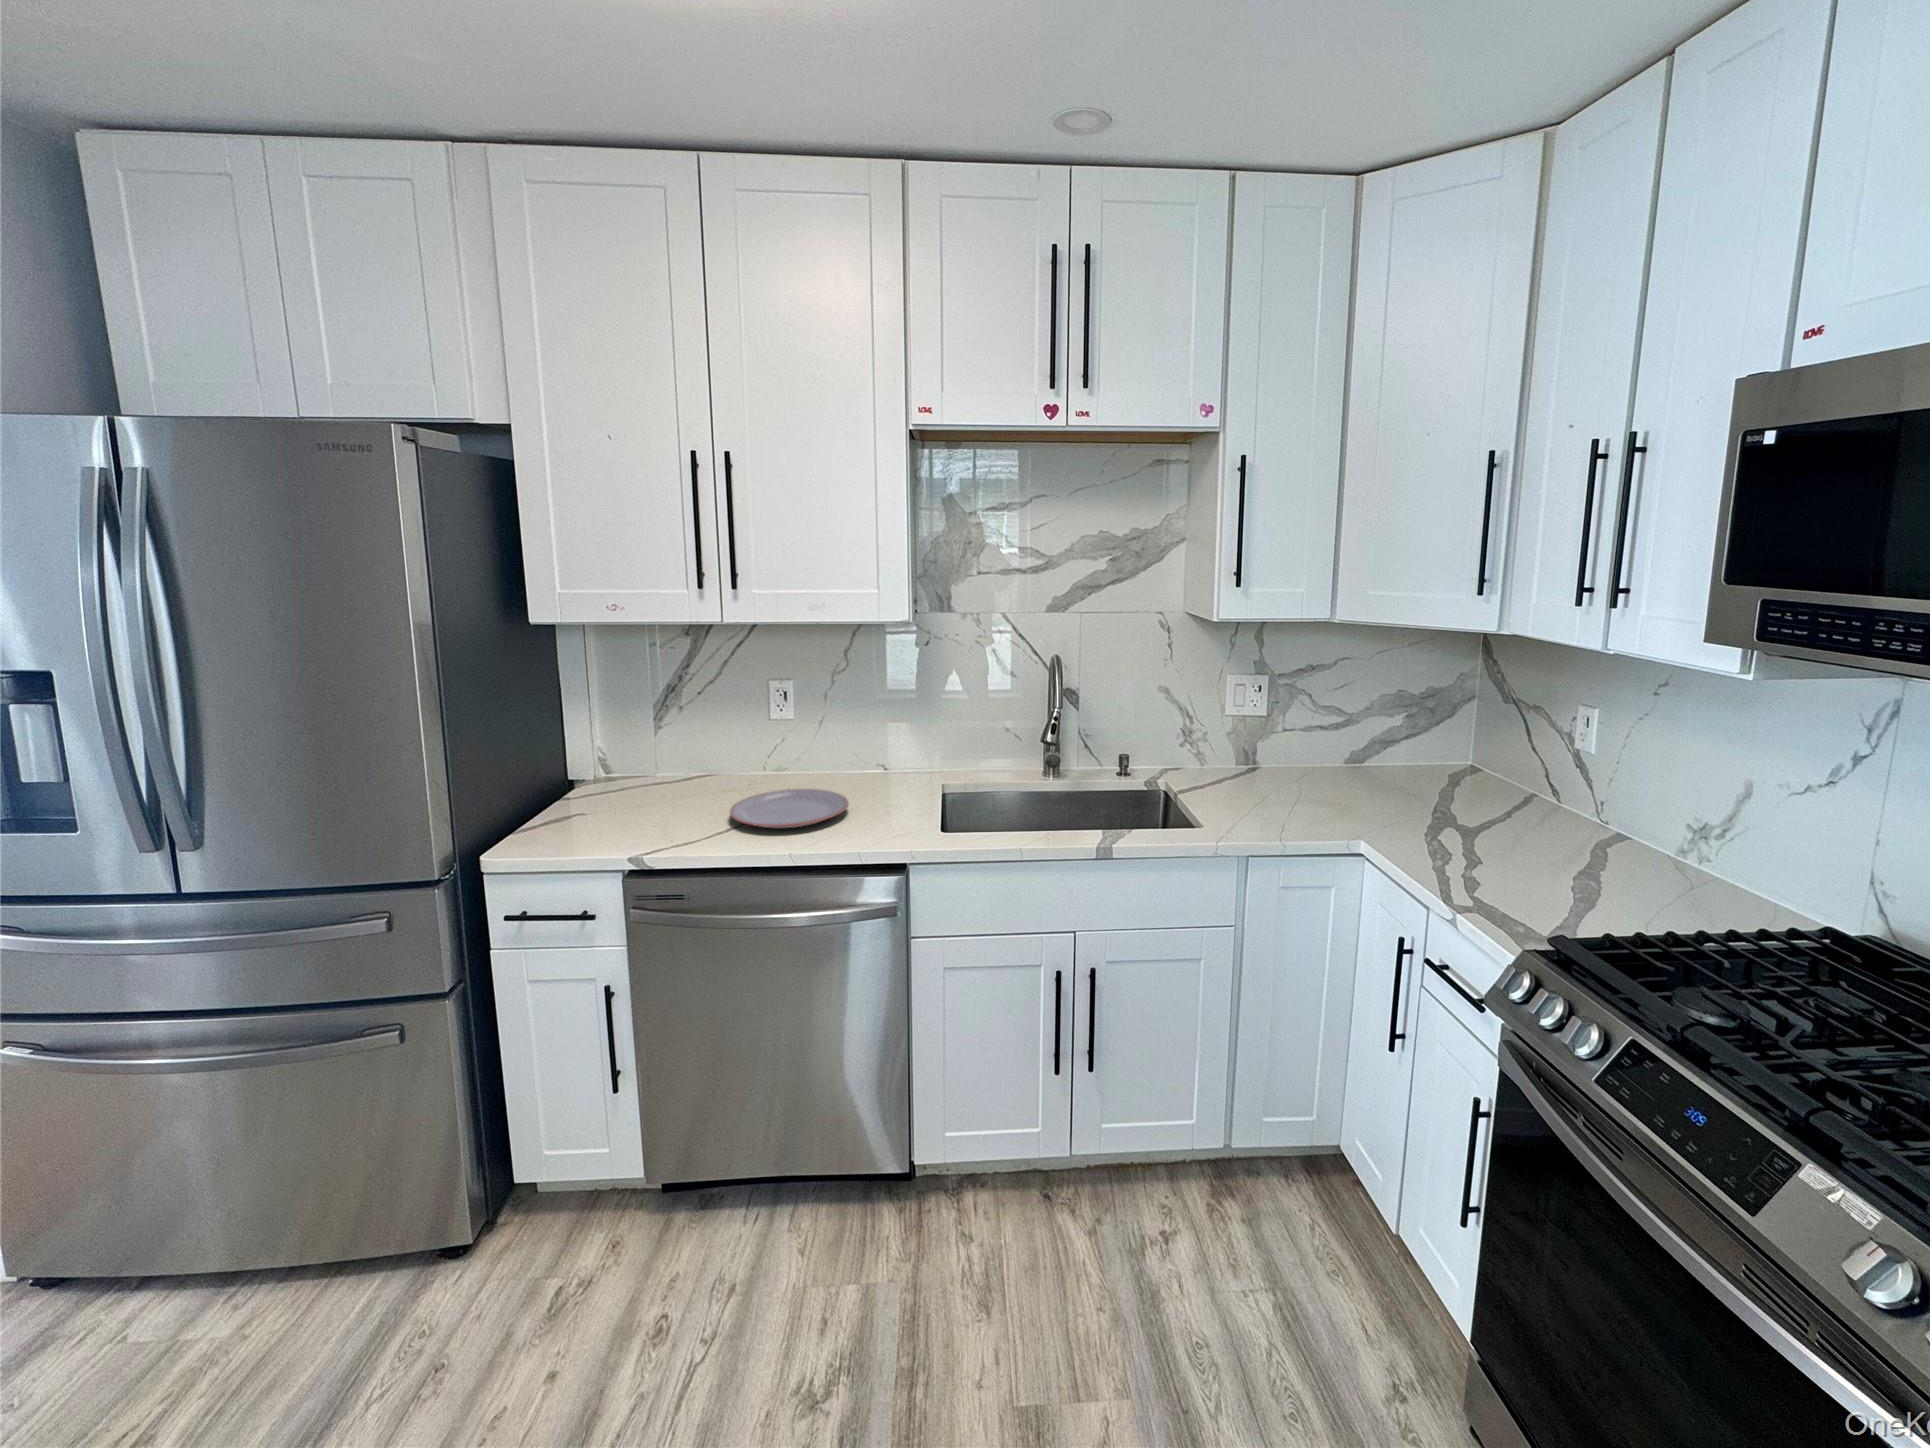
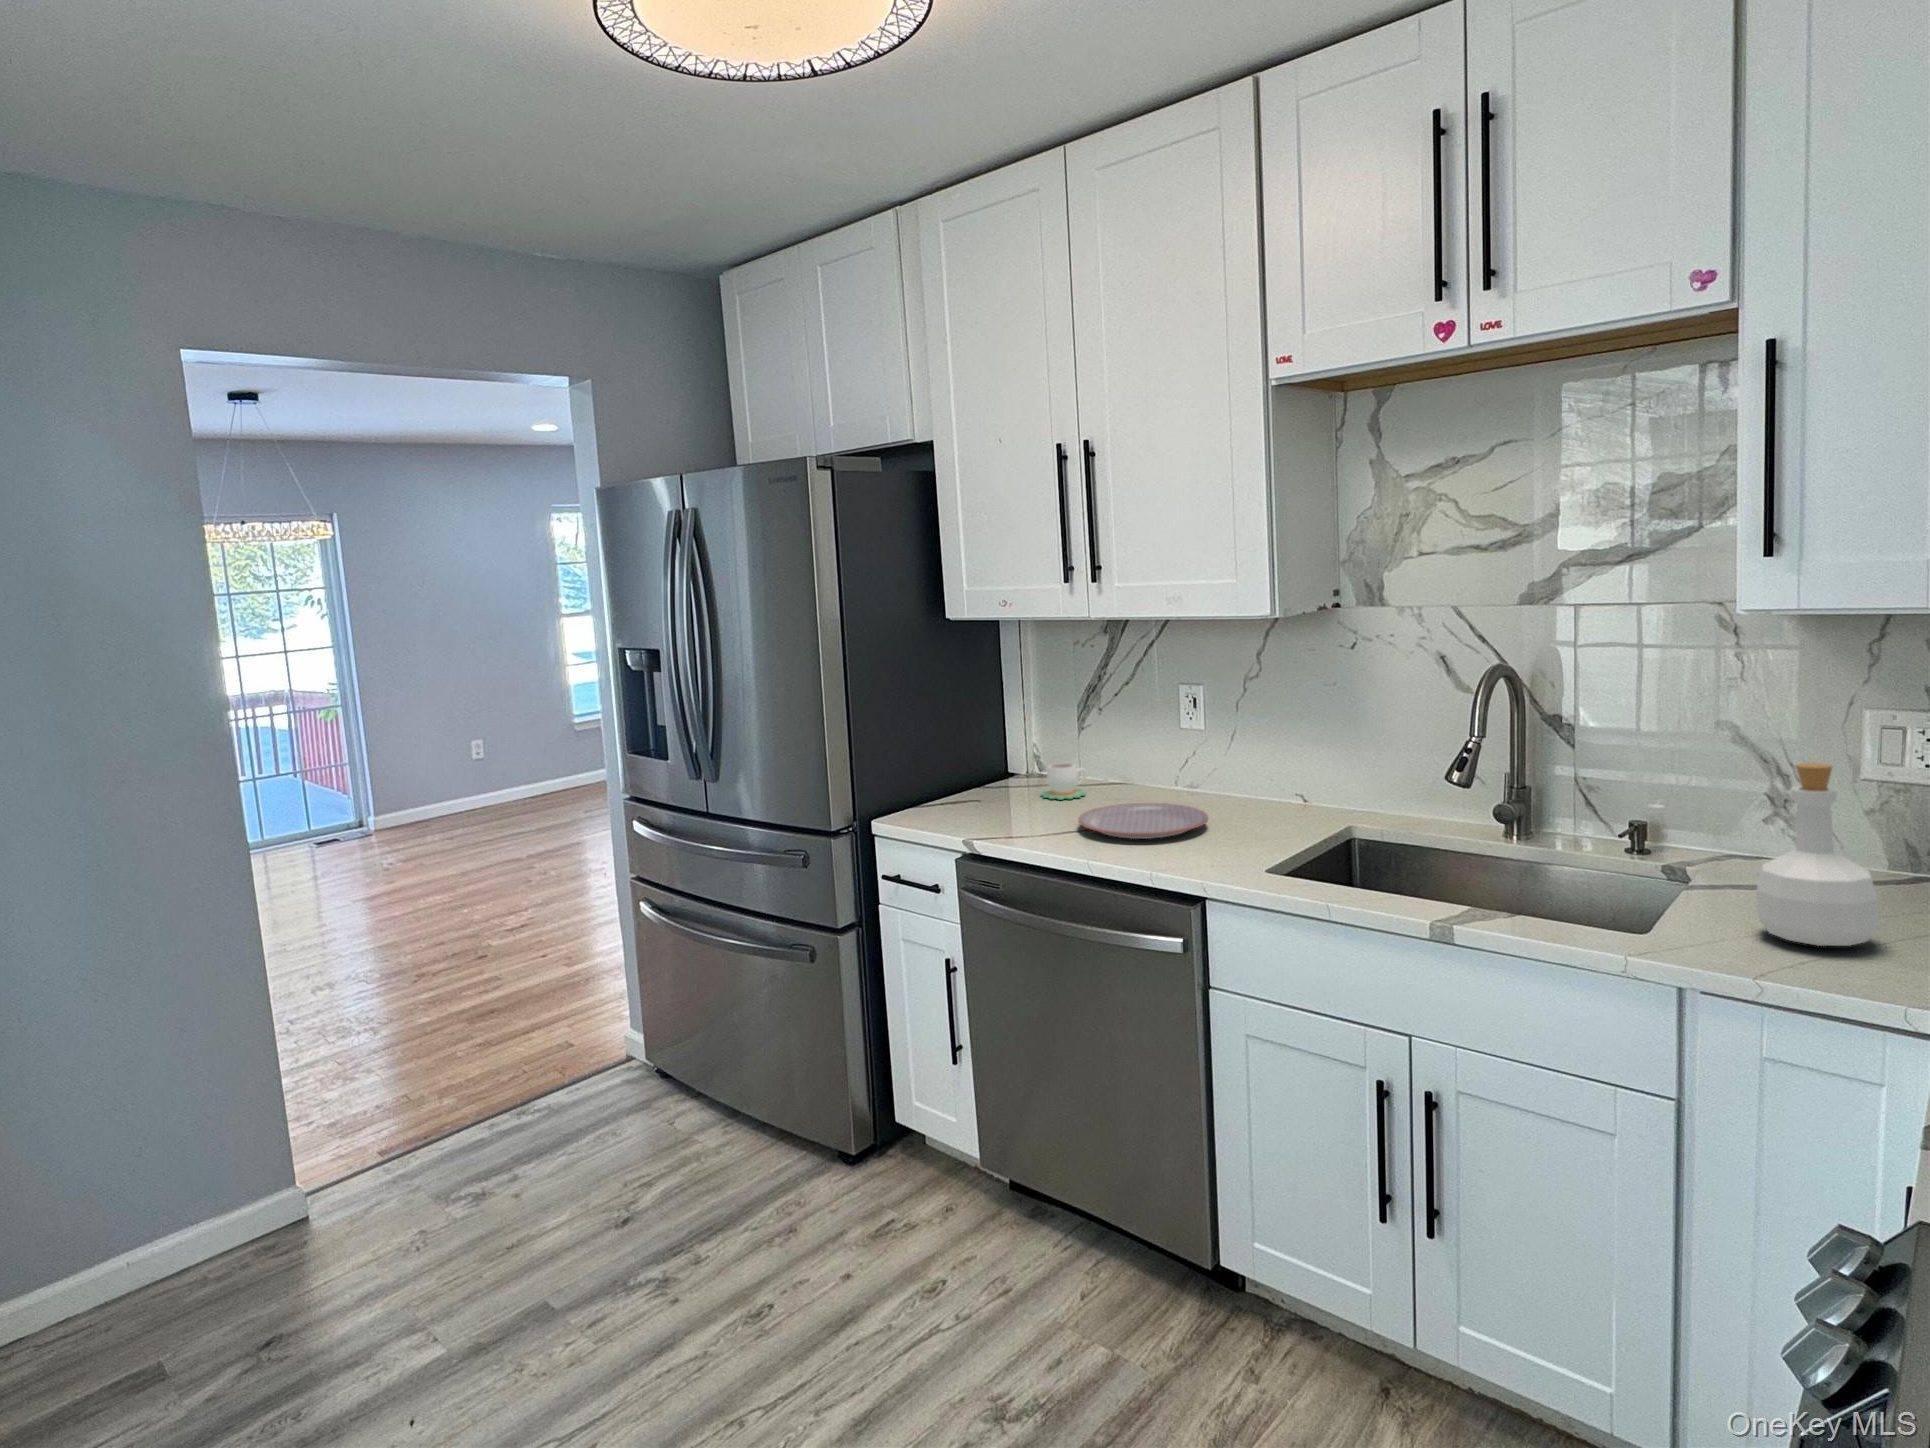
bottle: none [1245,712,1303,819] -> present [1757,763,1879,946]
mug: none [644,764,690,802] -> present [1041,763,1087,800]

